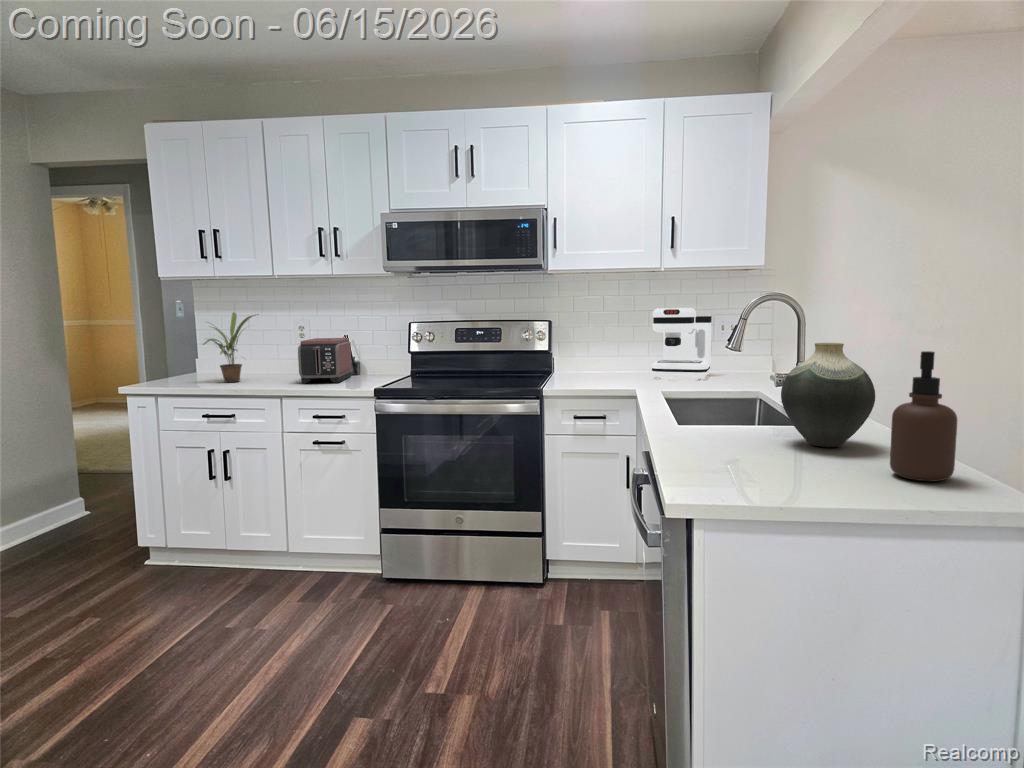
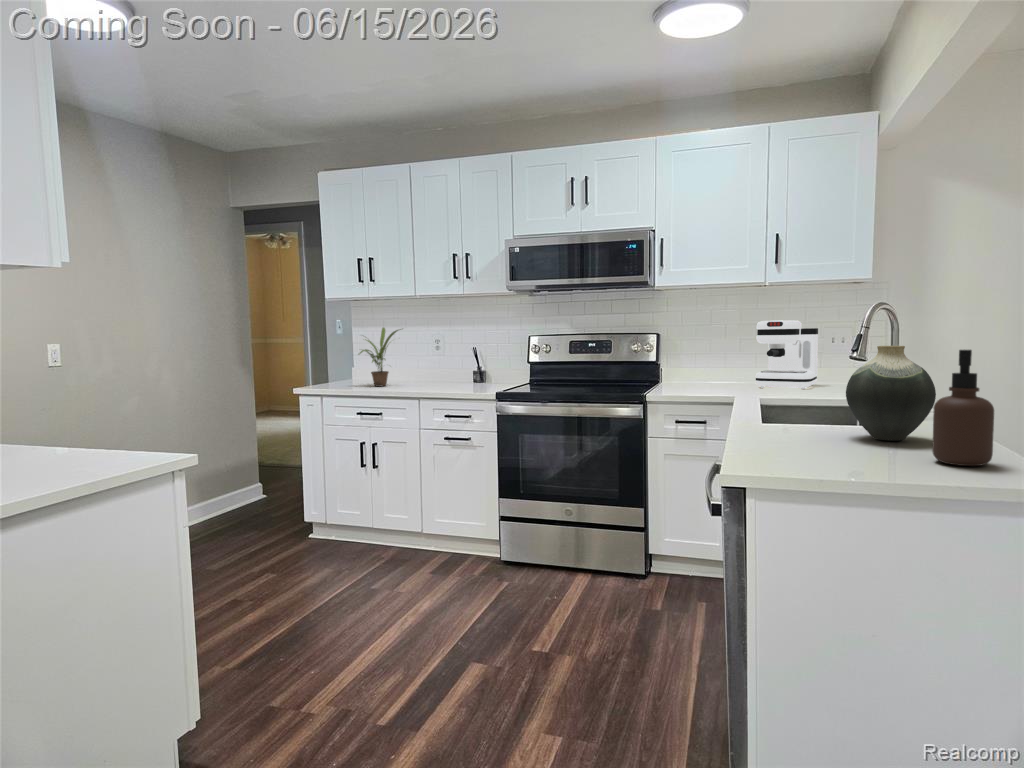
toaster: present [298,338,352,383] -> none [434,349,479,388]

